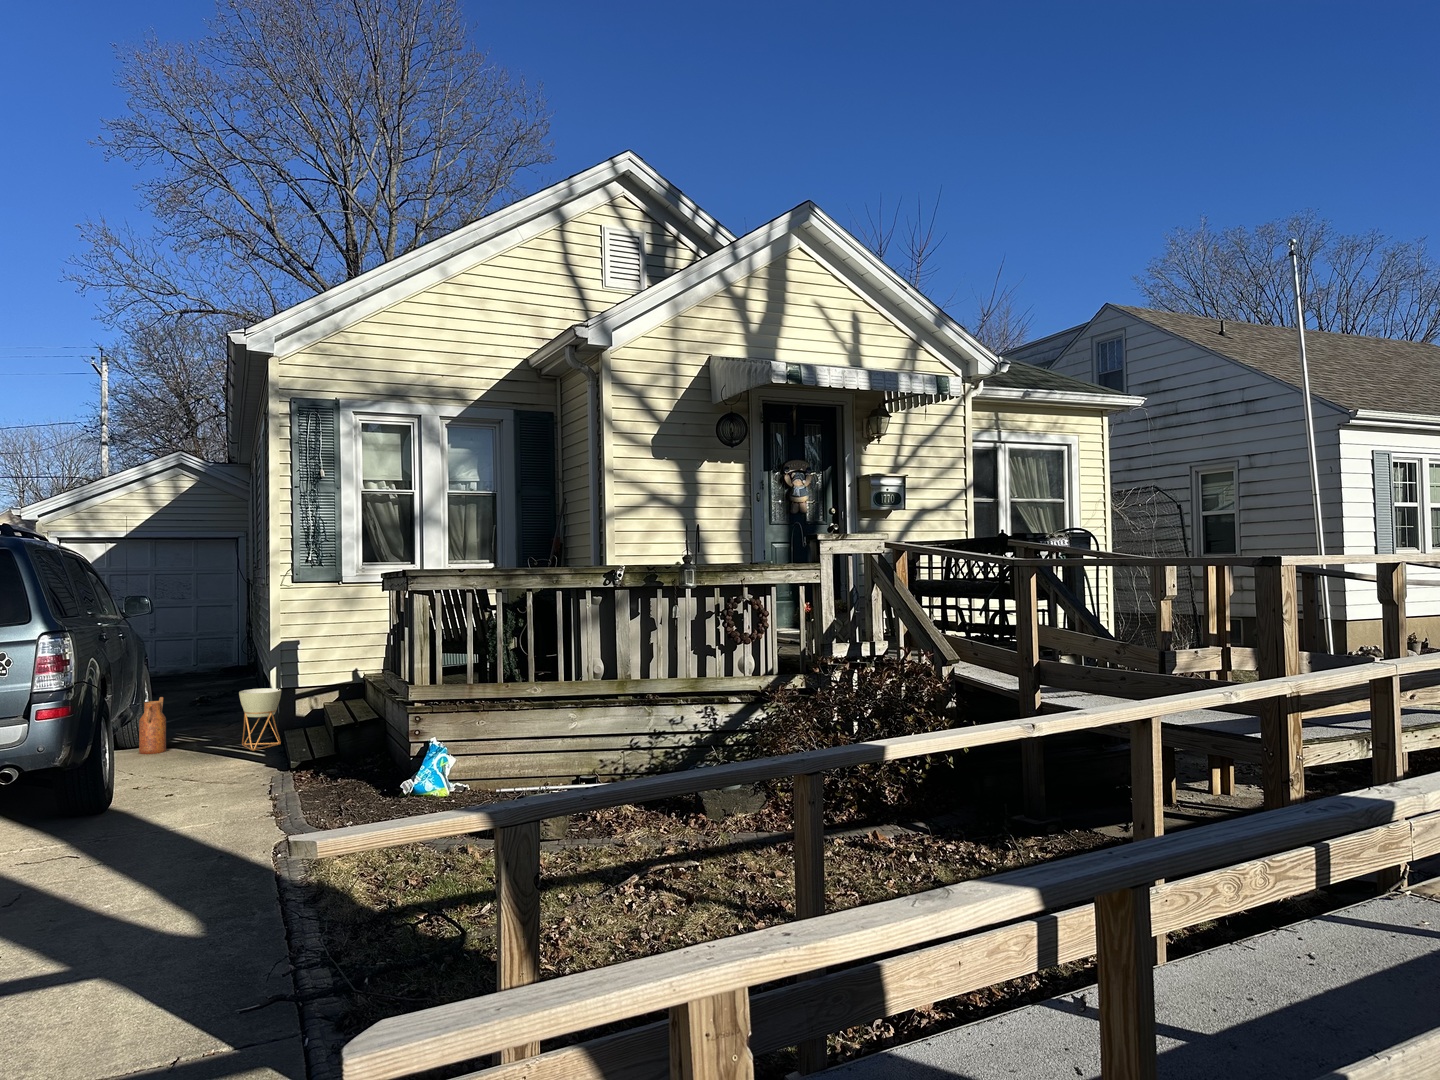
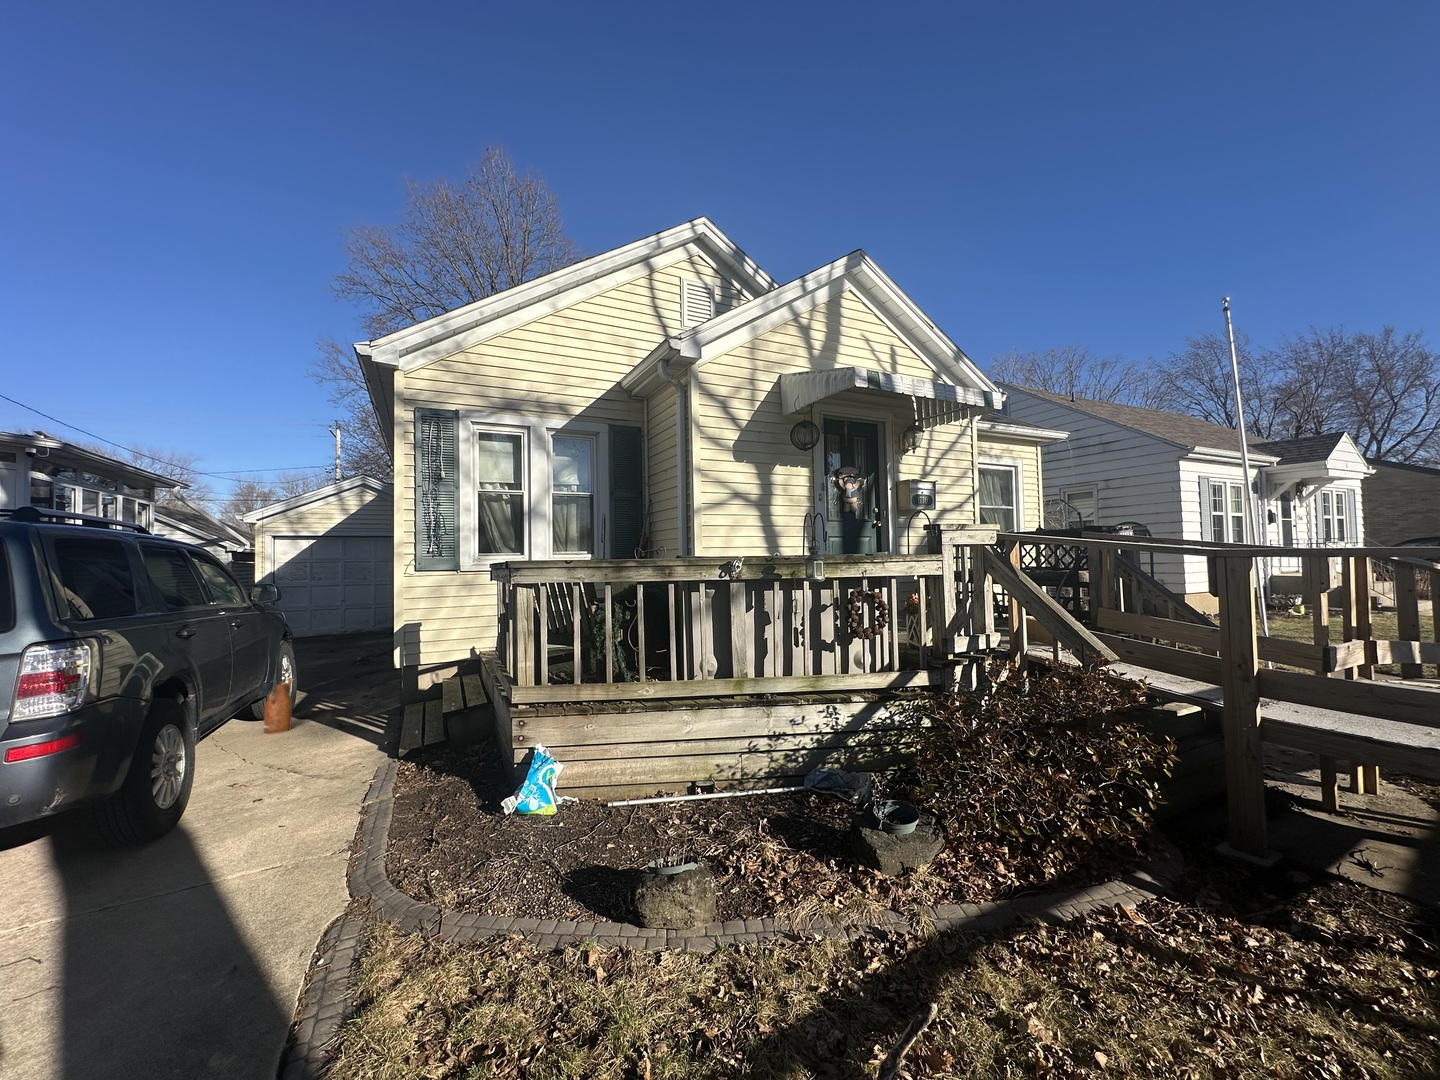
planter: present [239,688,281,751] -> none [361,668,401,728]

